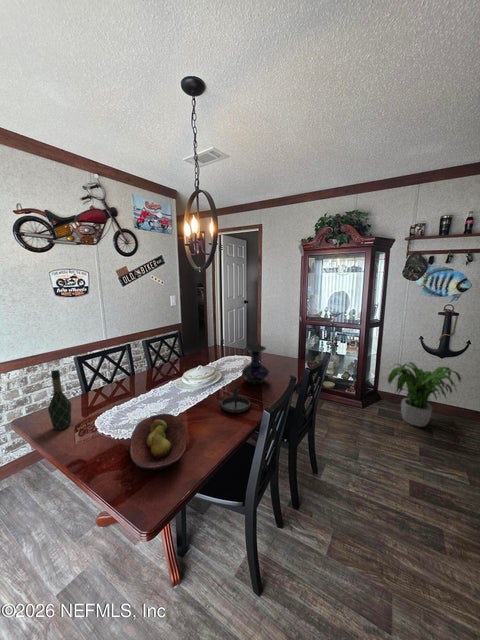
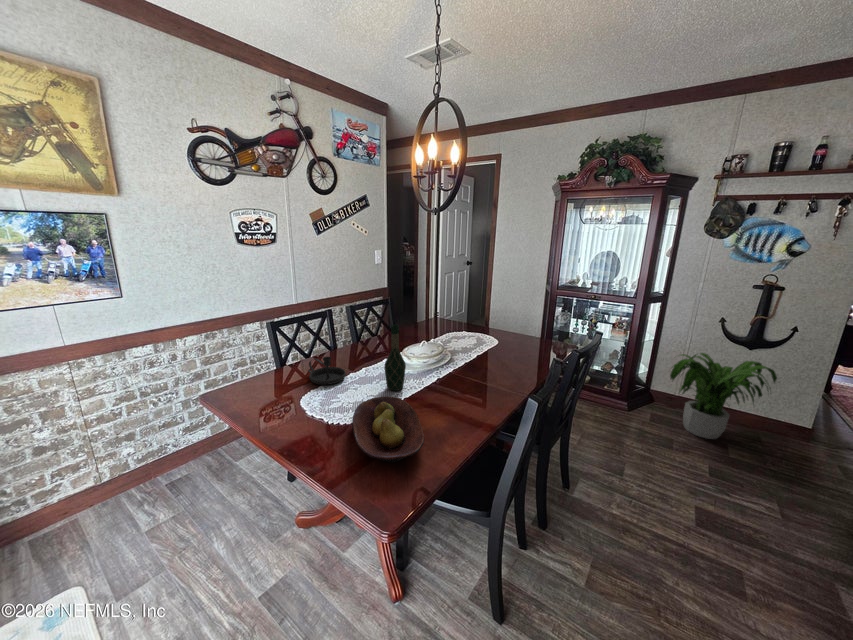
vase: present [242,345,269,384] -> none [479,317,517,369]
wine bottle: present [48,370,71,430] -> present [385,324,406,391]
candlestick: present [217,388,250,413] -> present [308,357,346,385]

